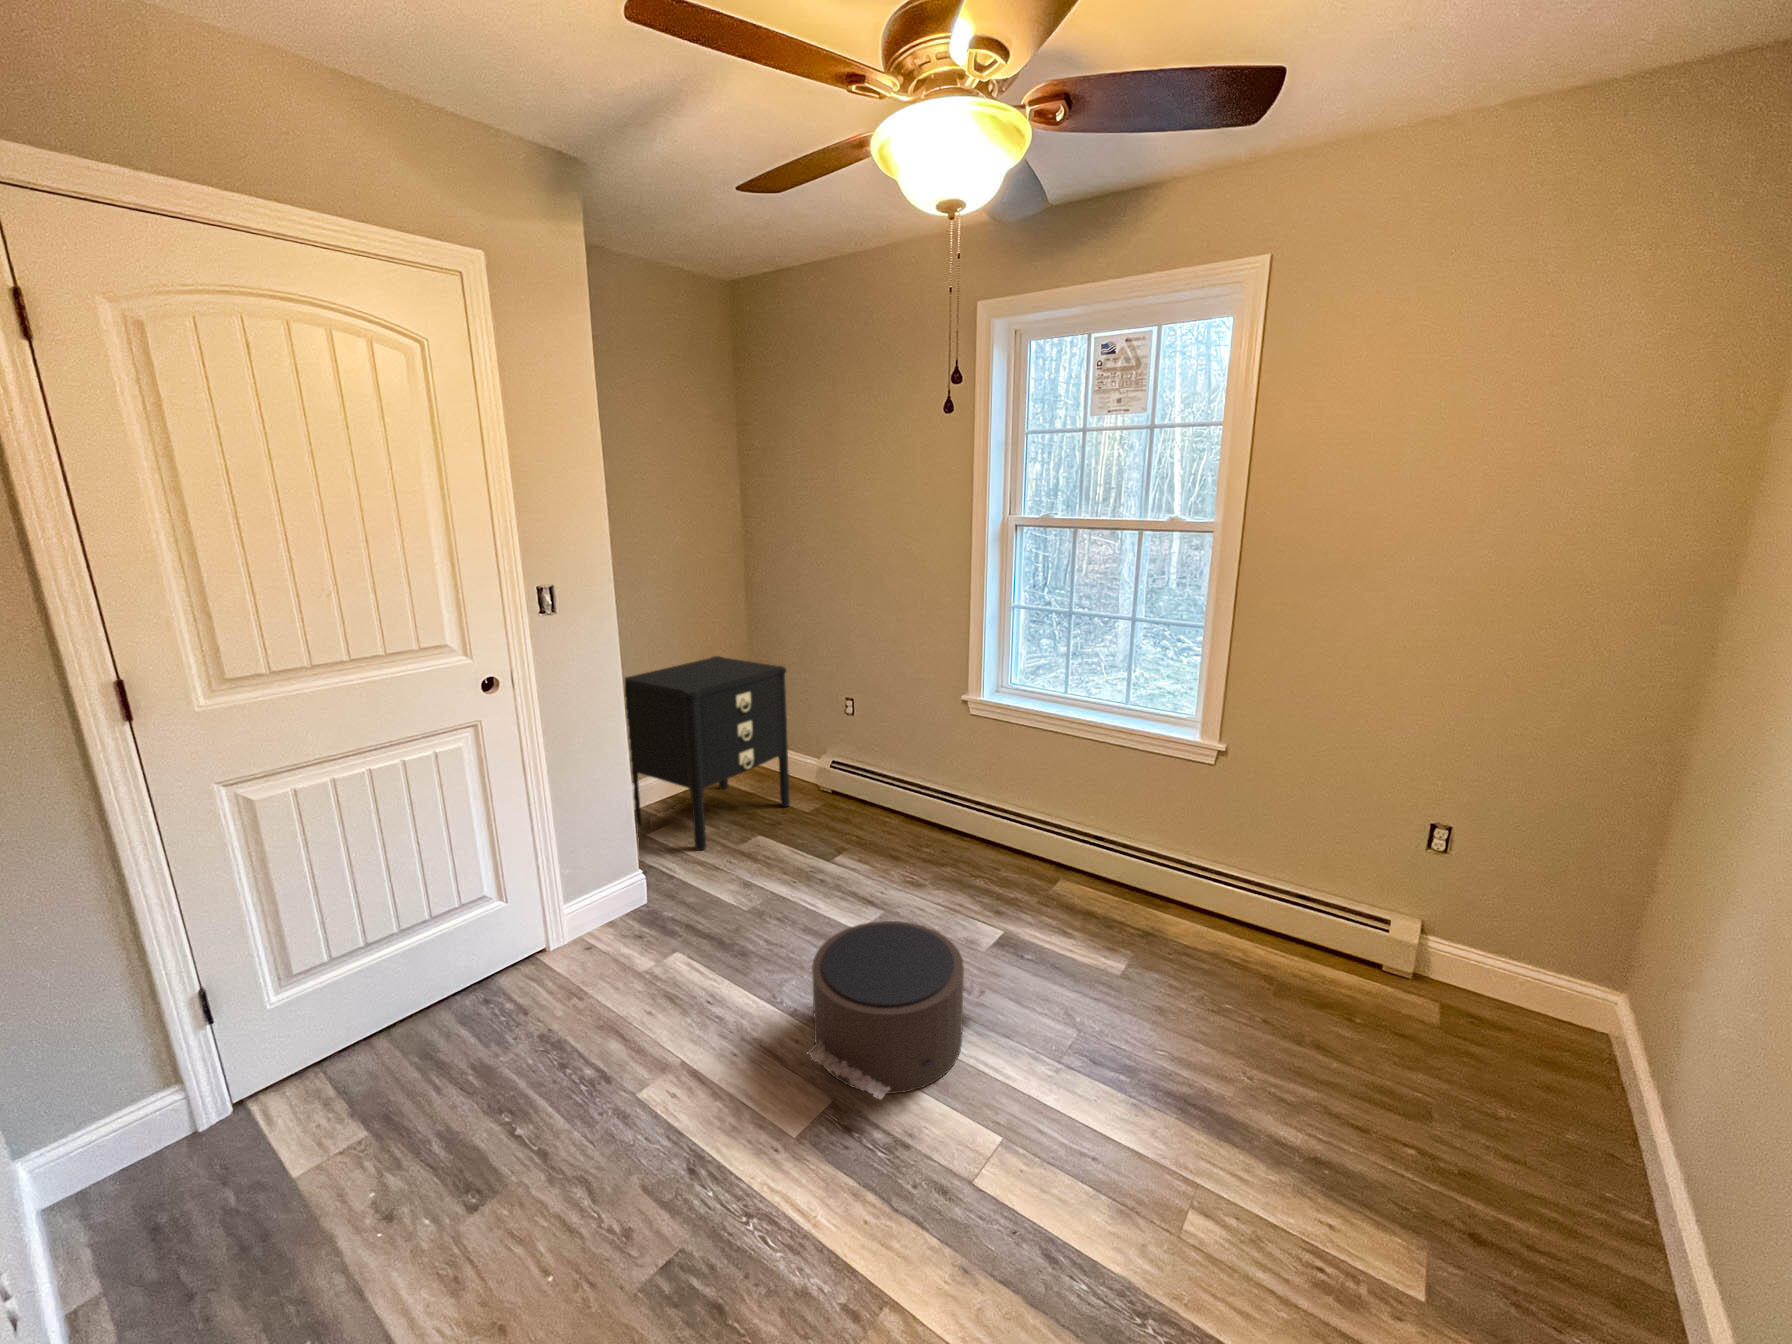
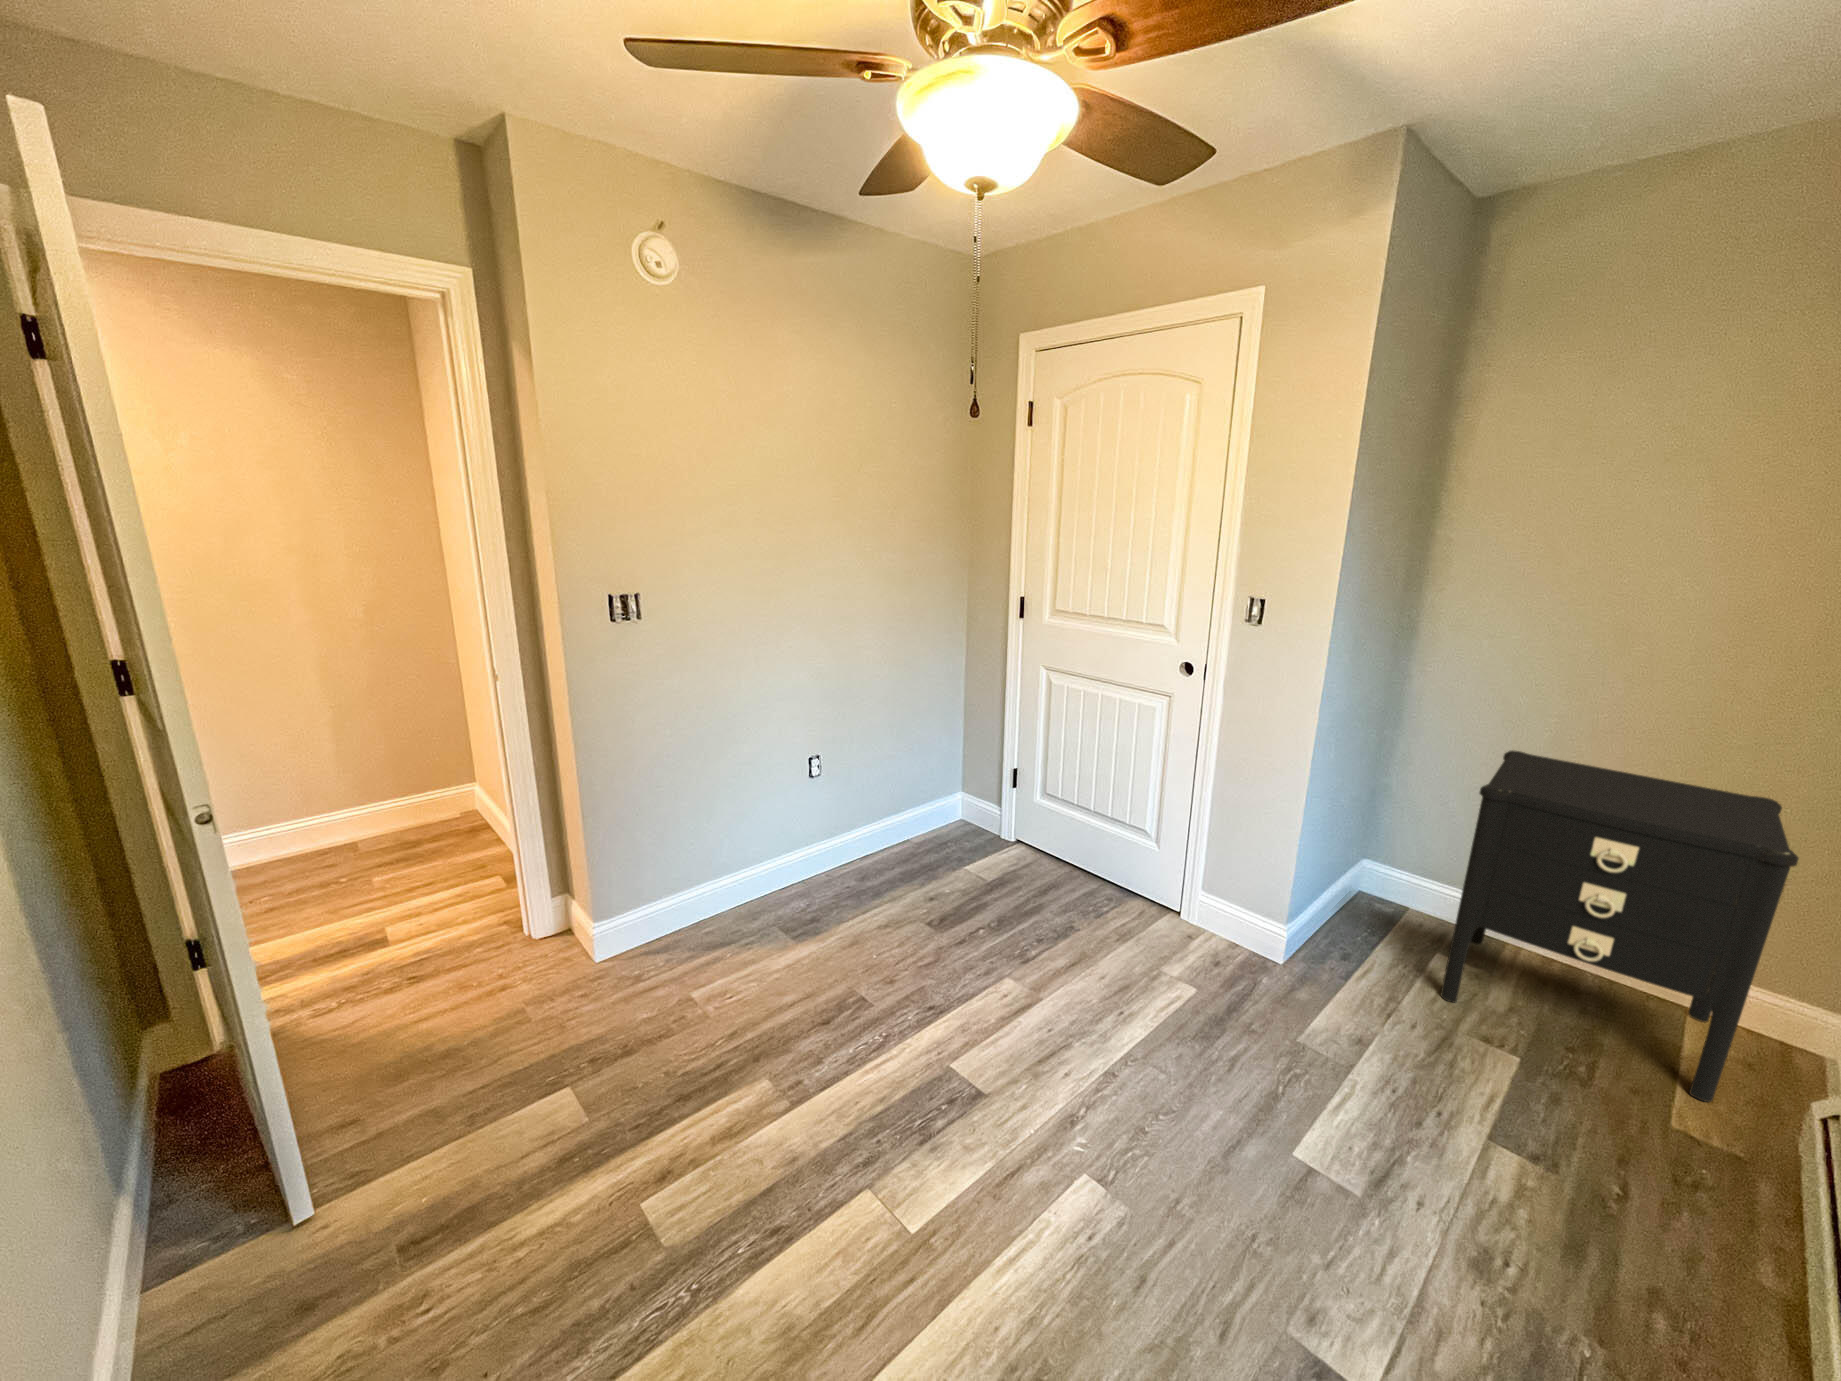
pouf: present [806,921,987,1099] -> none [950,1012,1189,1257]

